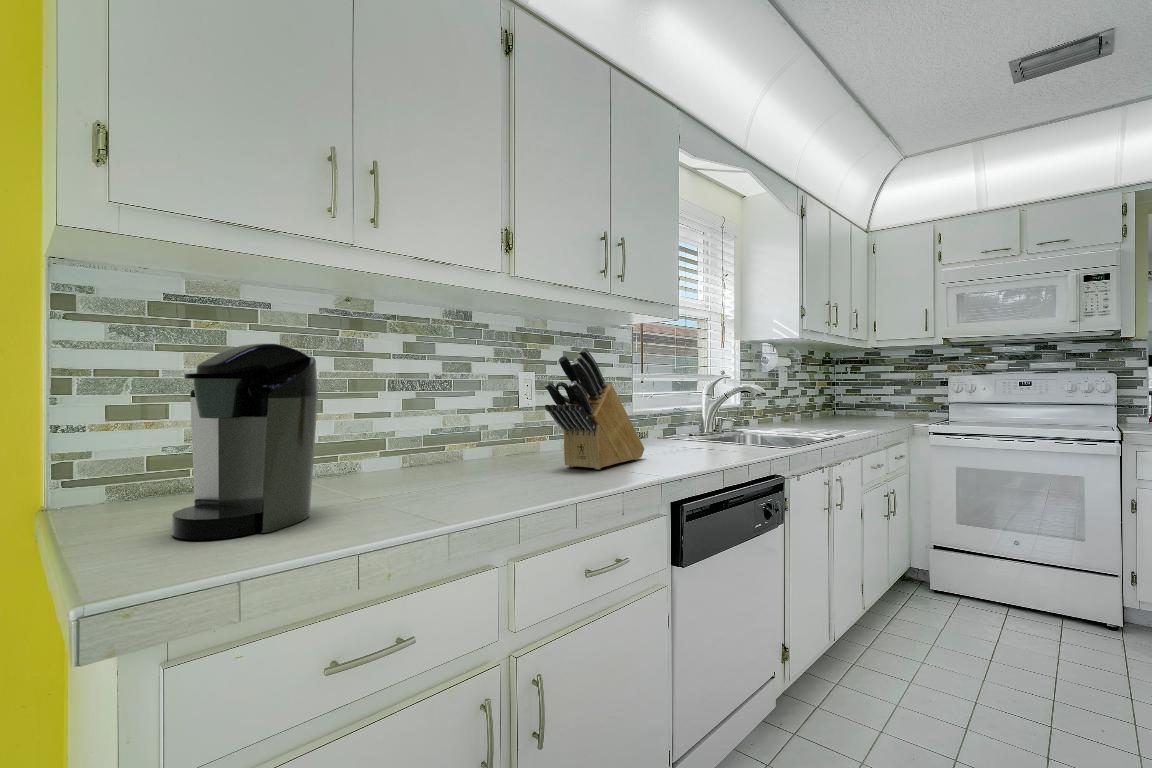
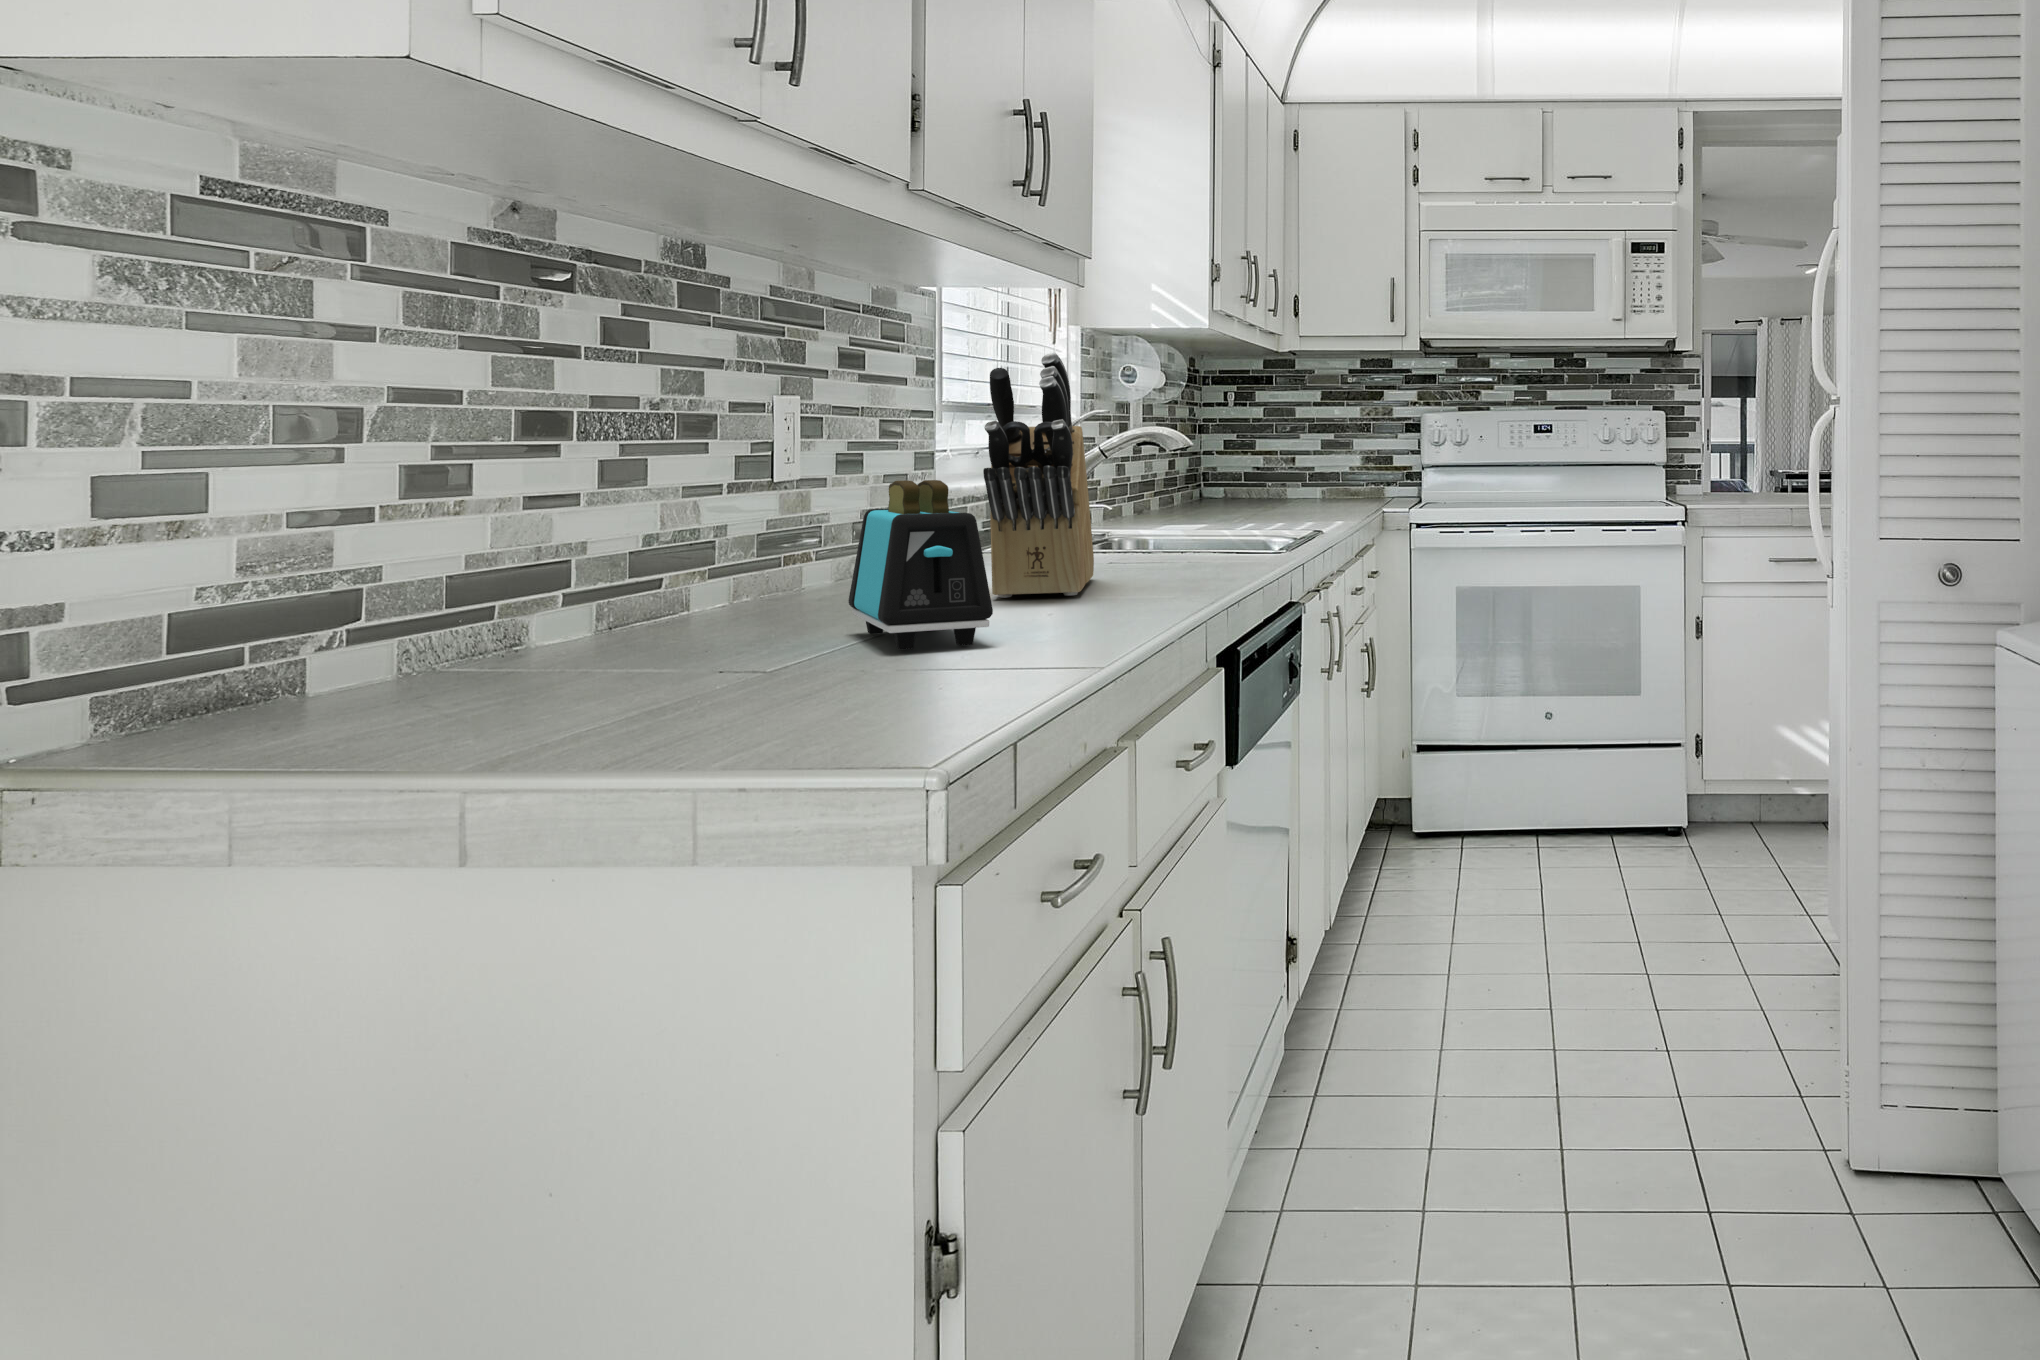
coffee maker: present [172,344,318,540] -> none [454,341,863,719]
toaster: none [402,412,491,500] -> present [848,480,993,650]

